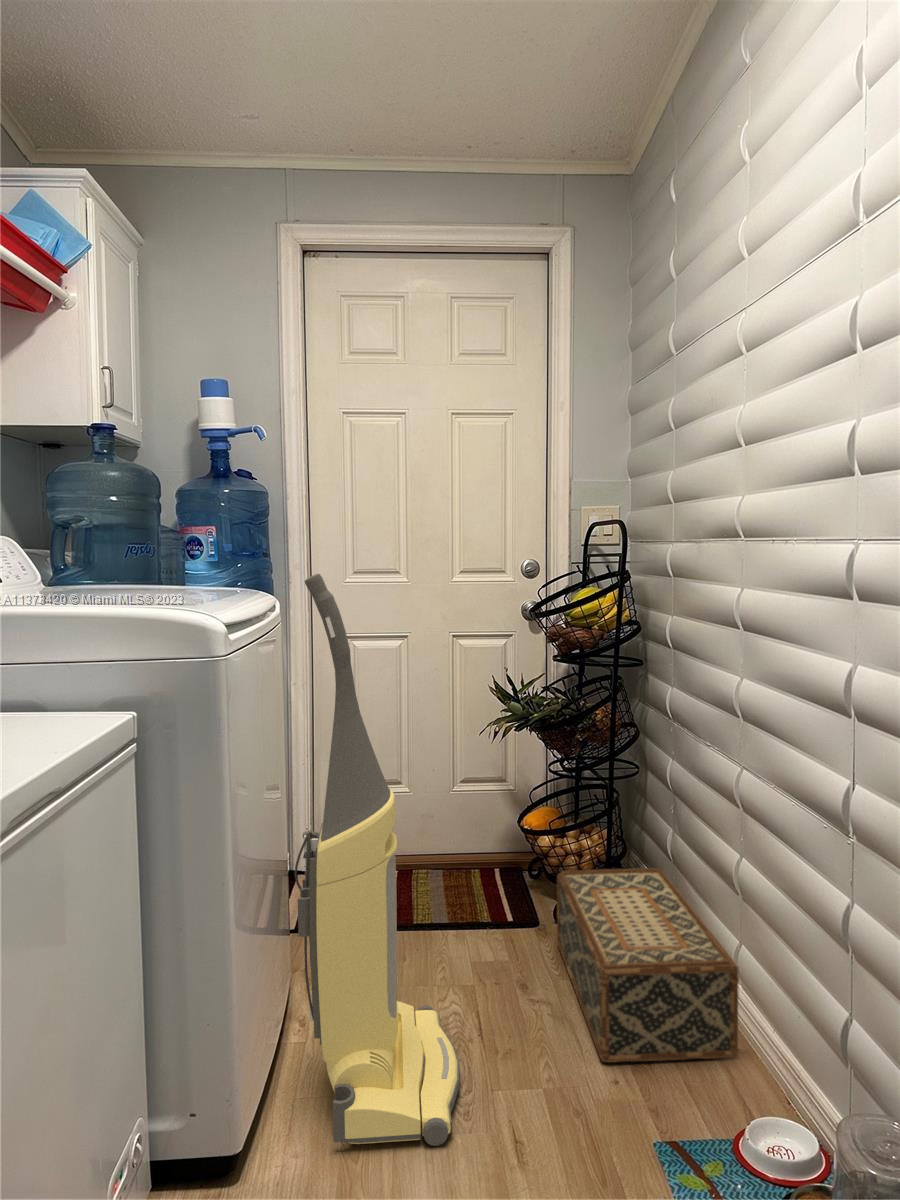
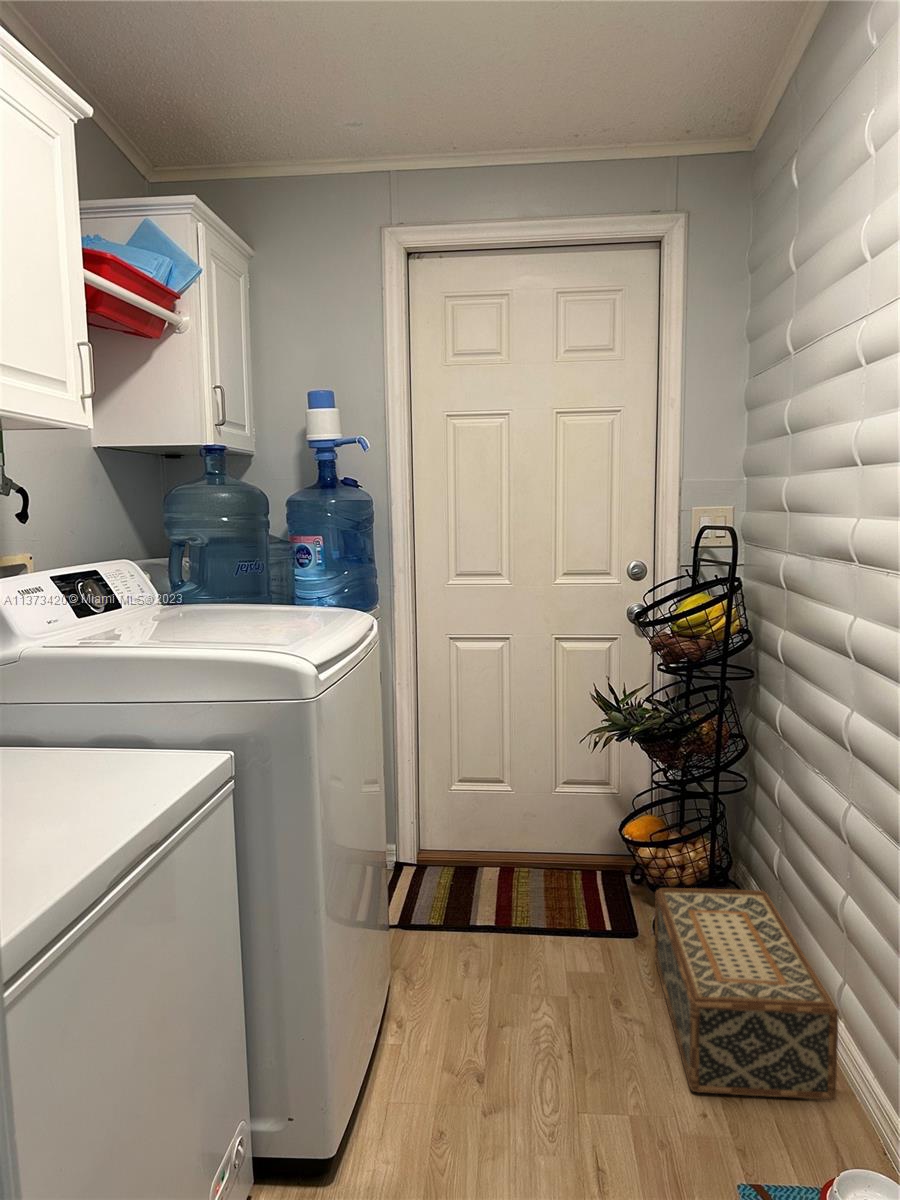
vacuum cleaner: present [294,574,460,1146] -> none [389,606,547,1162]

